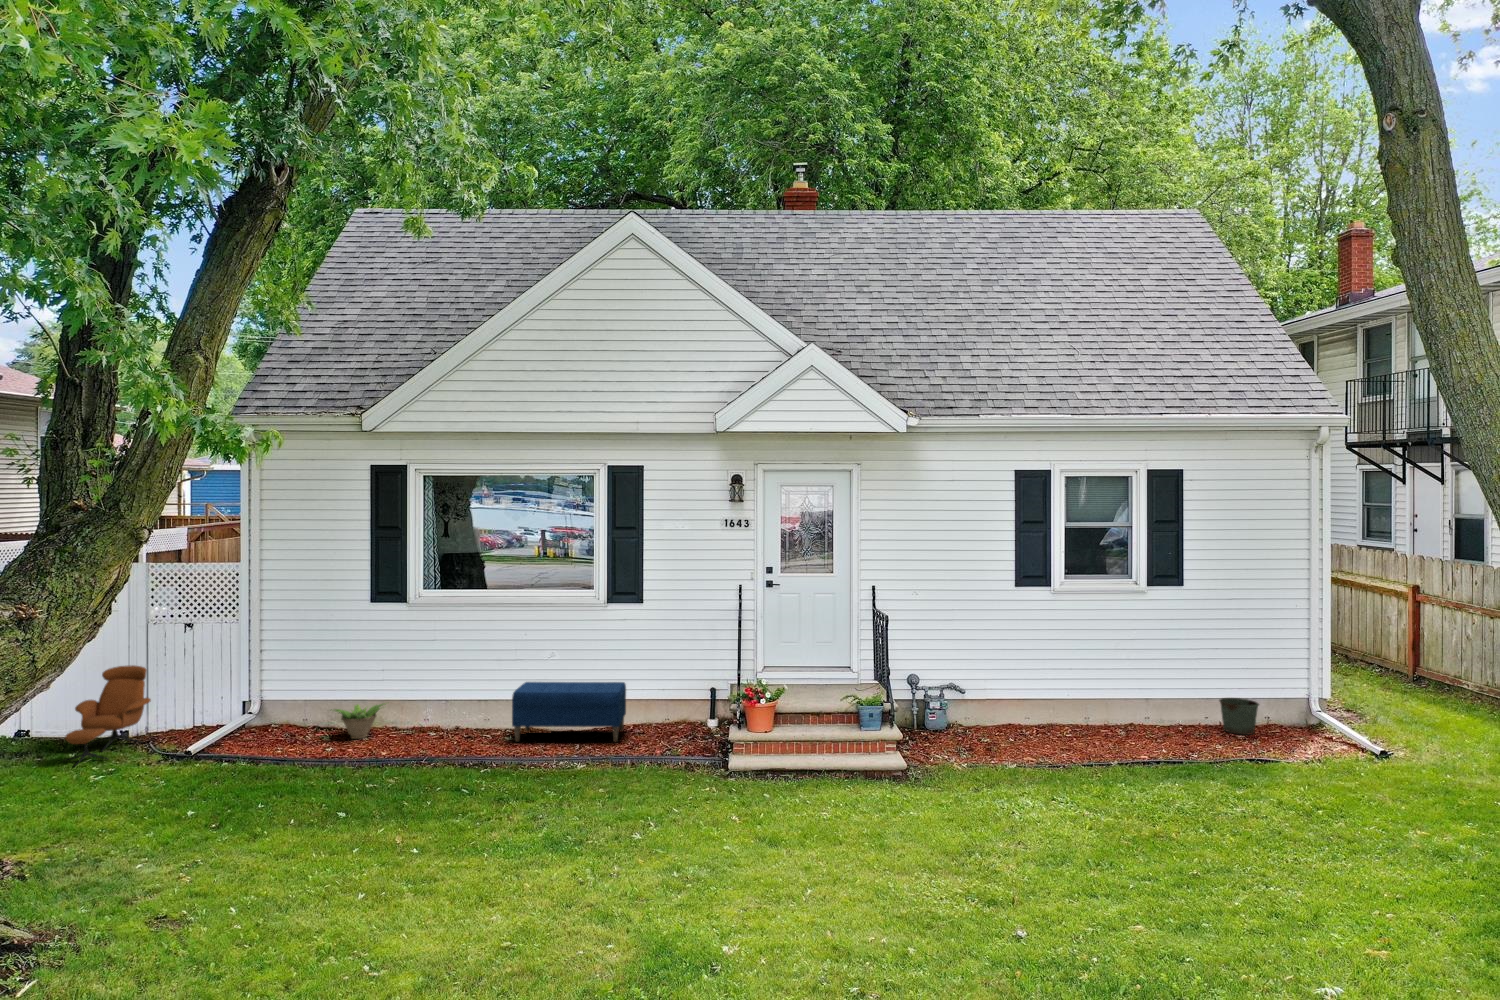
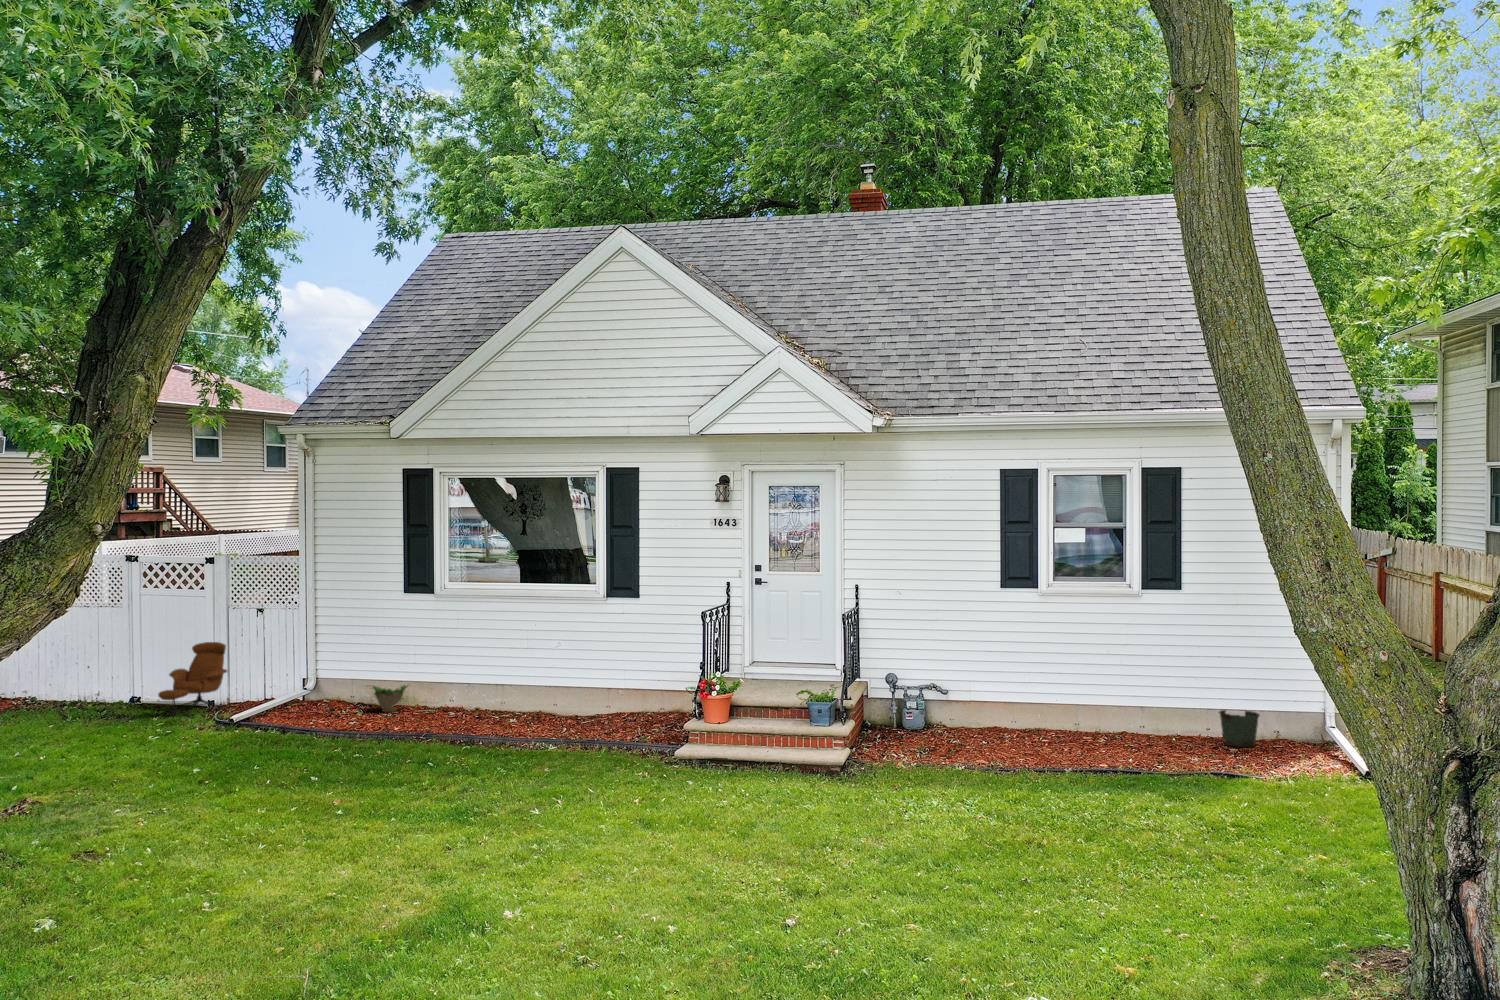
bench: present [512,682,626,742] -> none [512,668,621,724]

